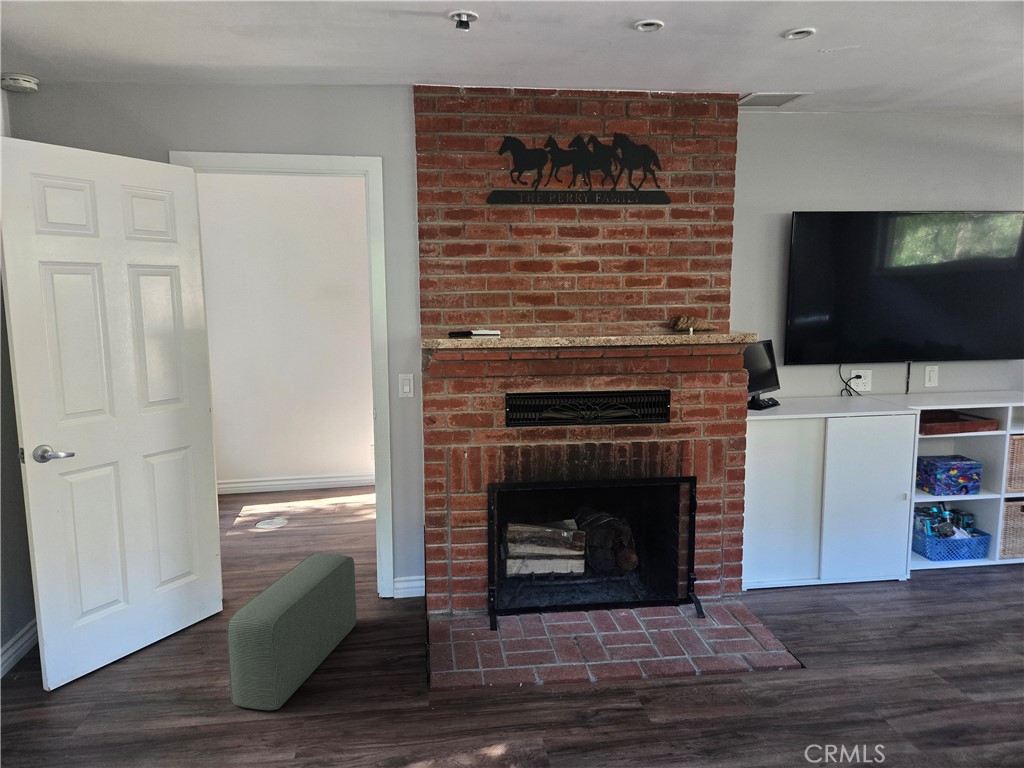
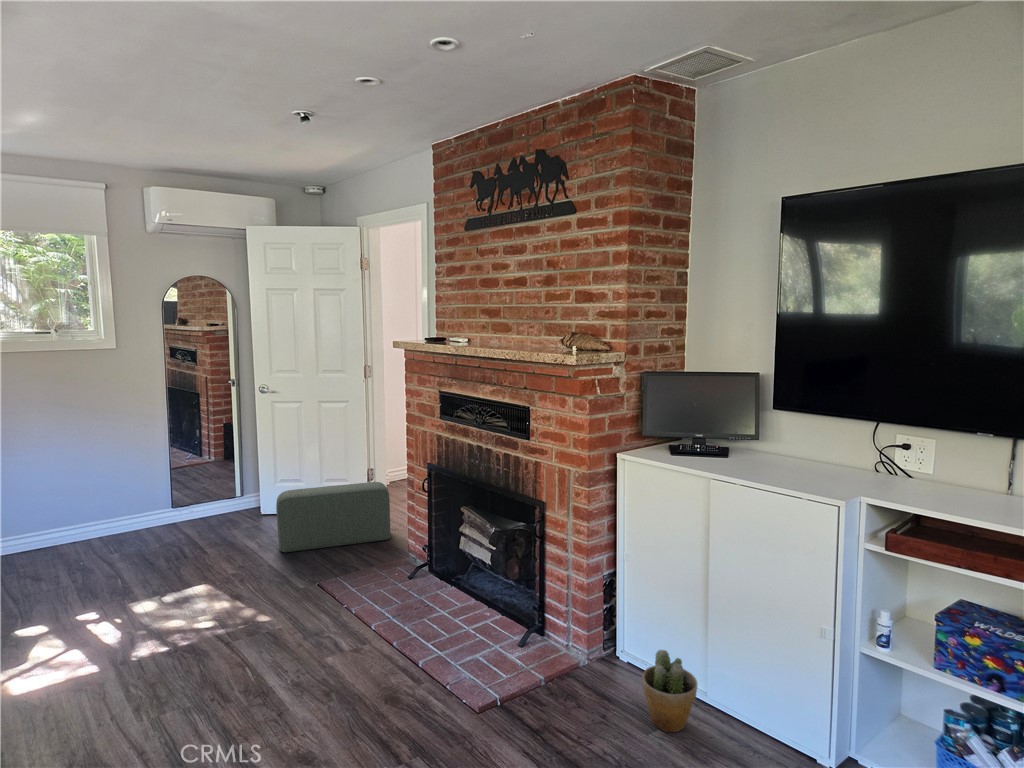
potted plant: none [812,549,858,606] -> present [642,650,698,732]

